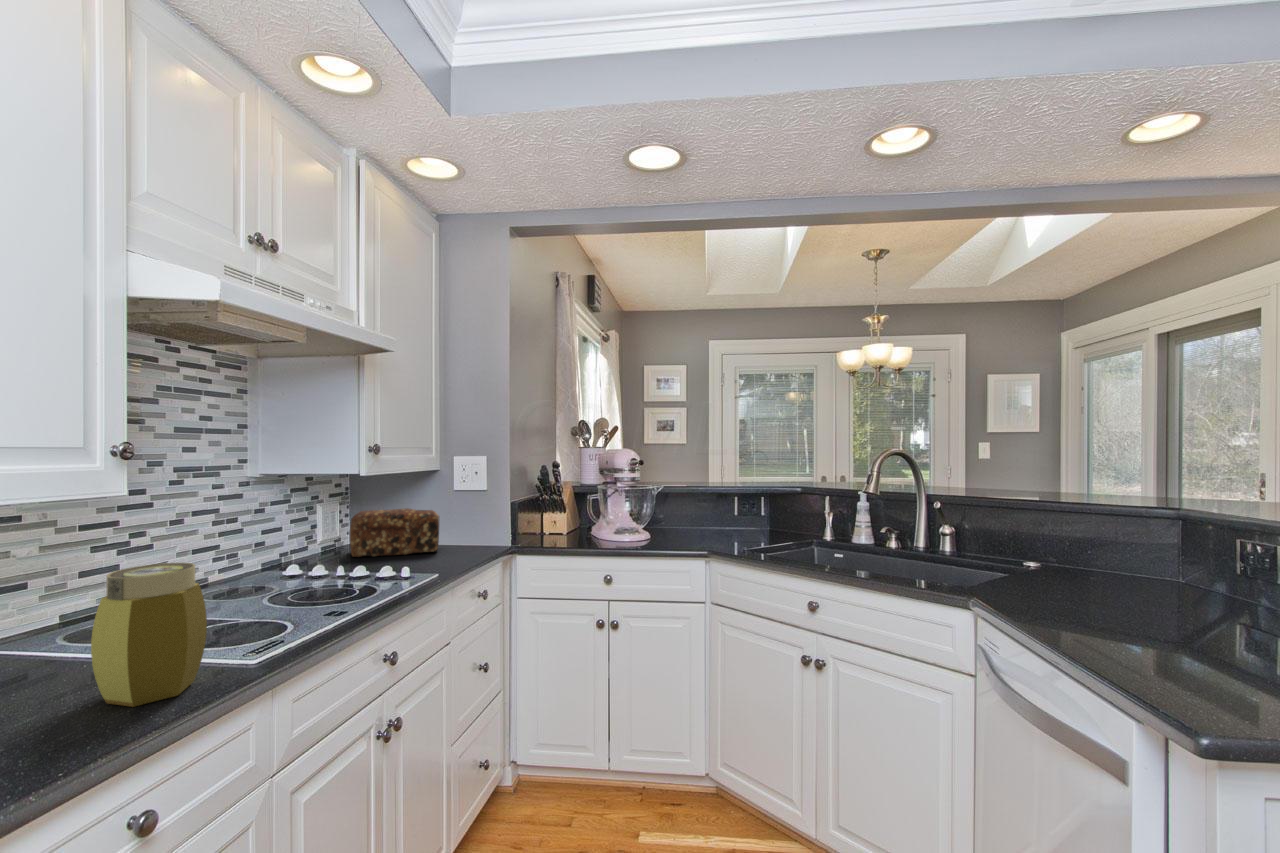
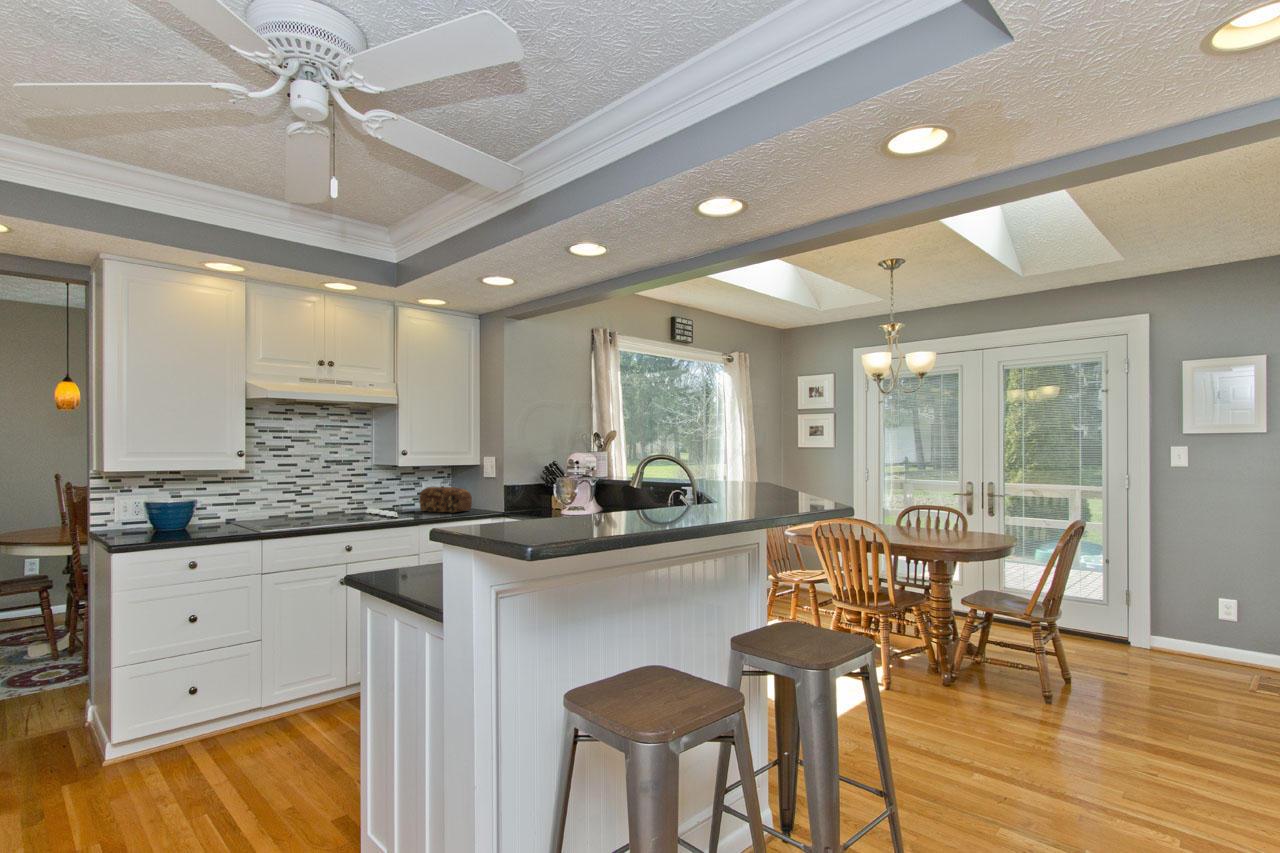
jar: present [91,563,207,707] -> none [200,494,234,539]

